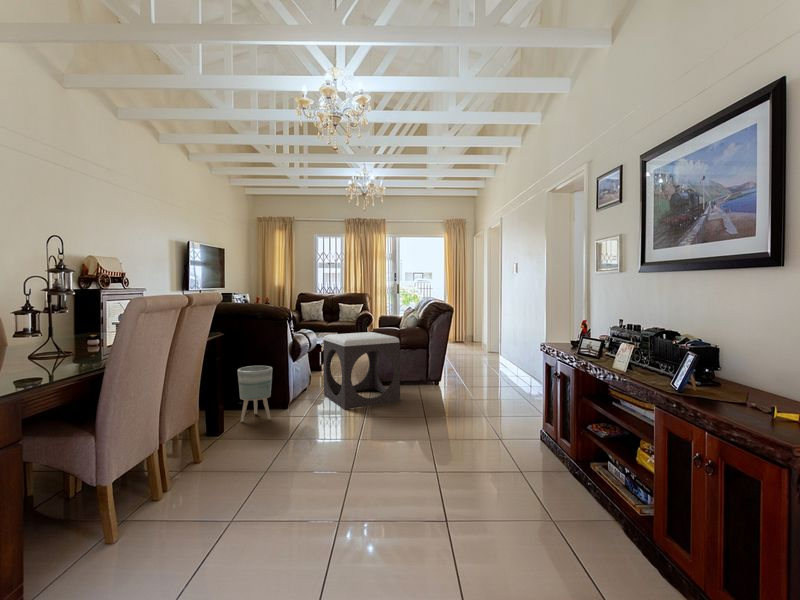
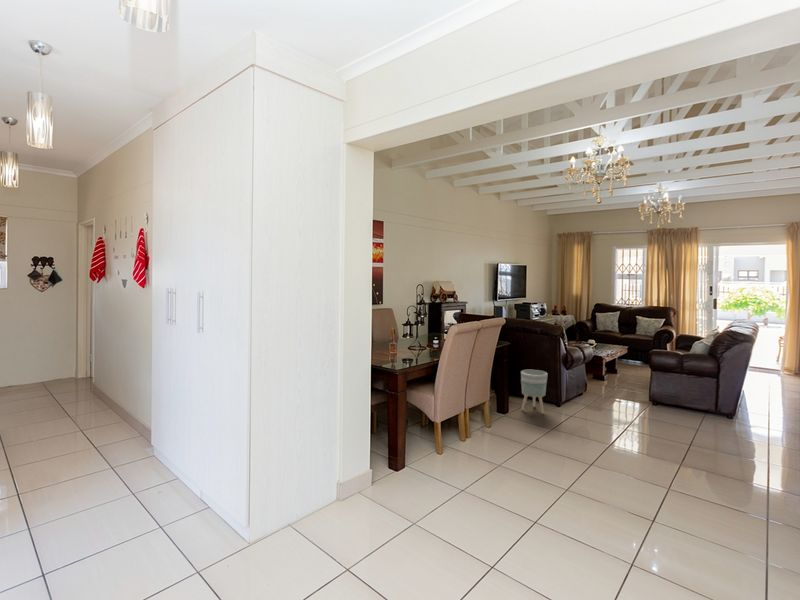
footstool: present [324,332,400,409] -> none [597,352,675,425]

